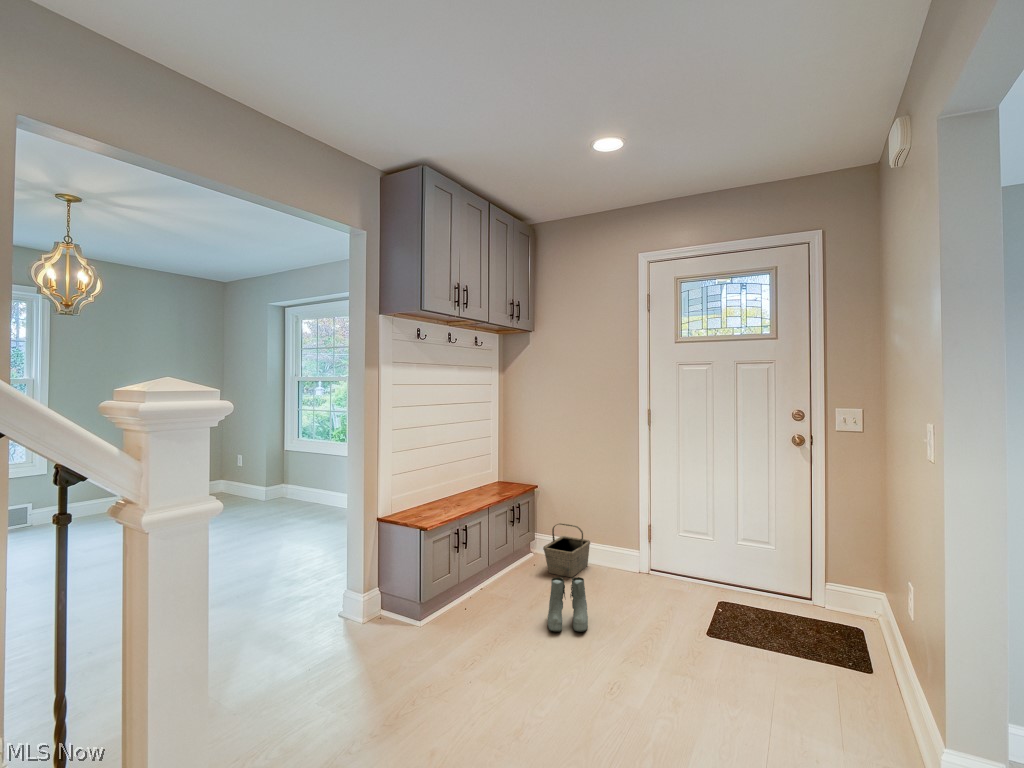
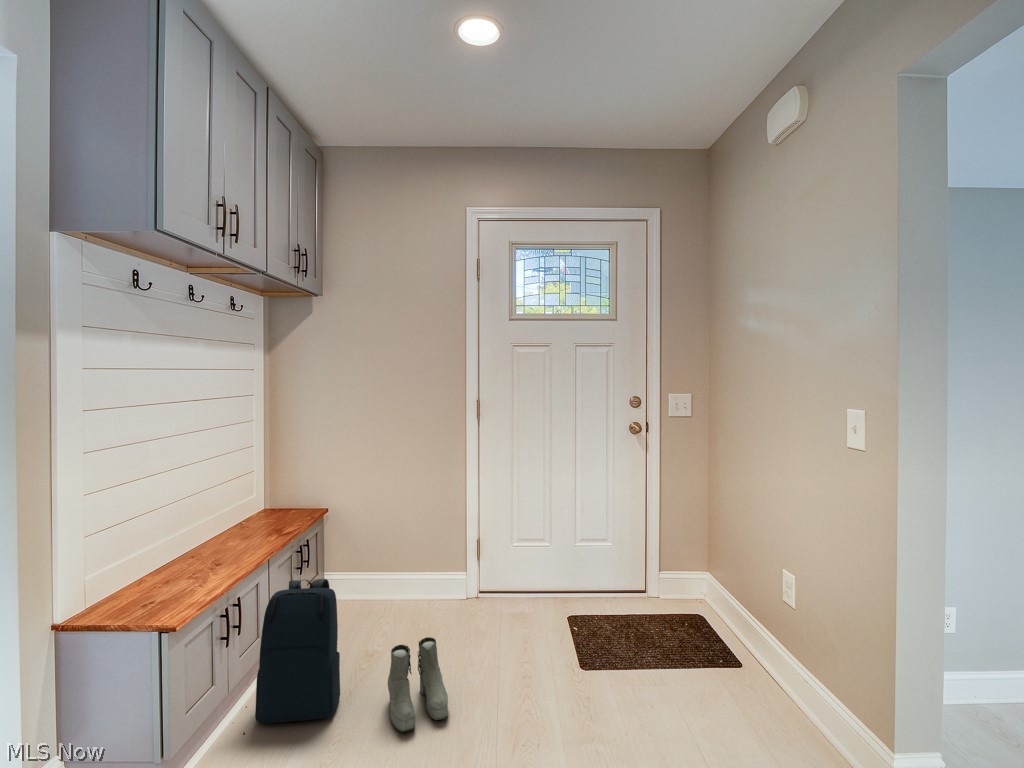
backpack: none [471,523,523,613] -> present [255,579,340,723]
basket: present [543,523,590,577] -> none [347,557,404,629]

